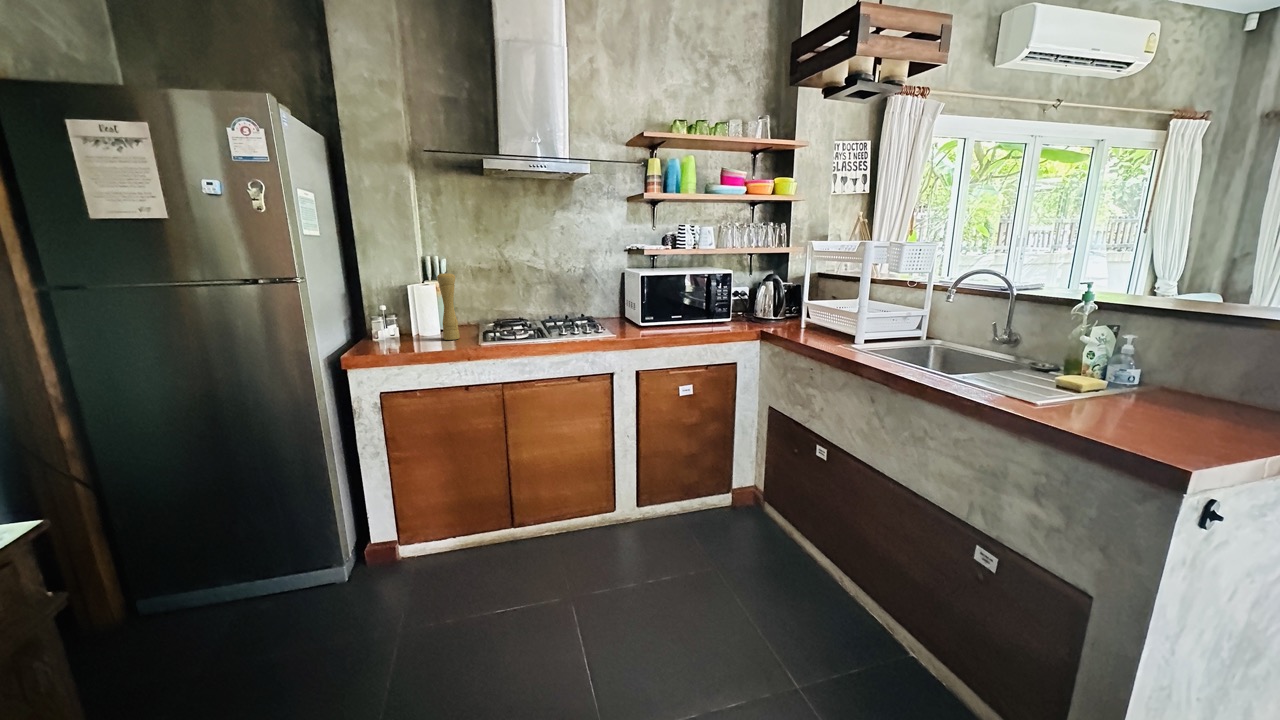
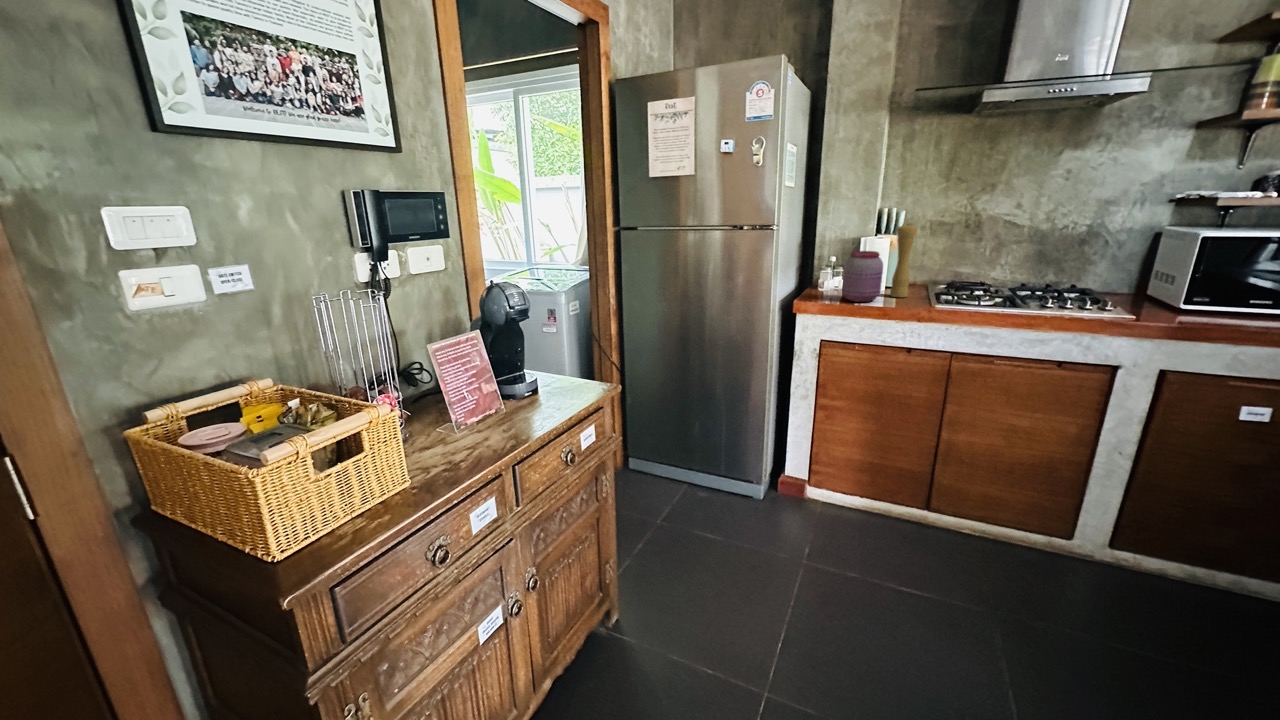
jar: none [391,299,432,349] -> present [842,251,883,302]

